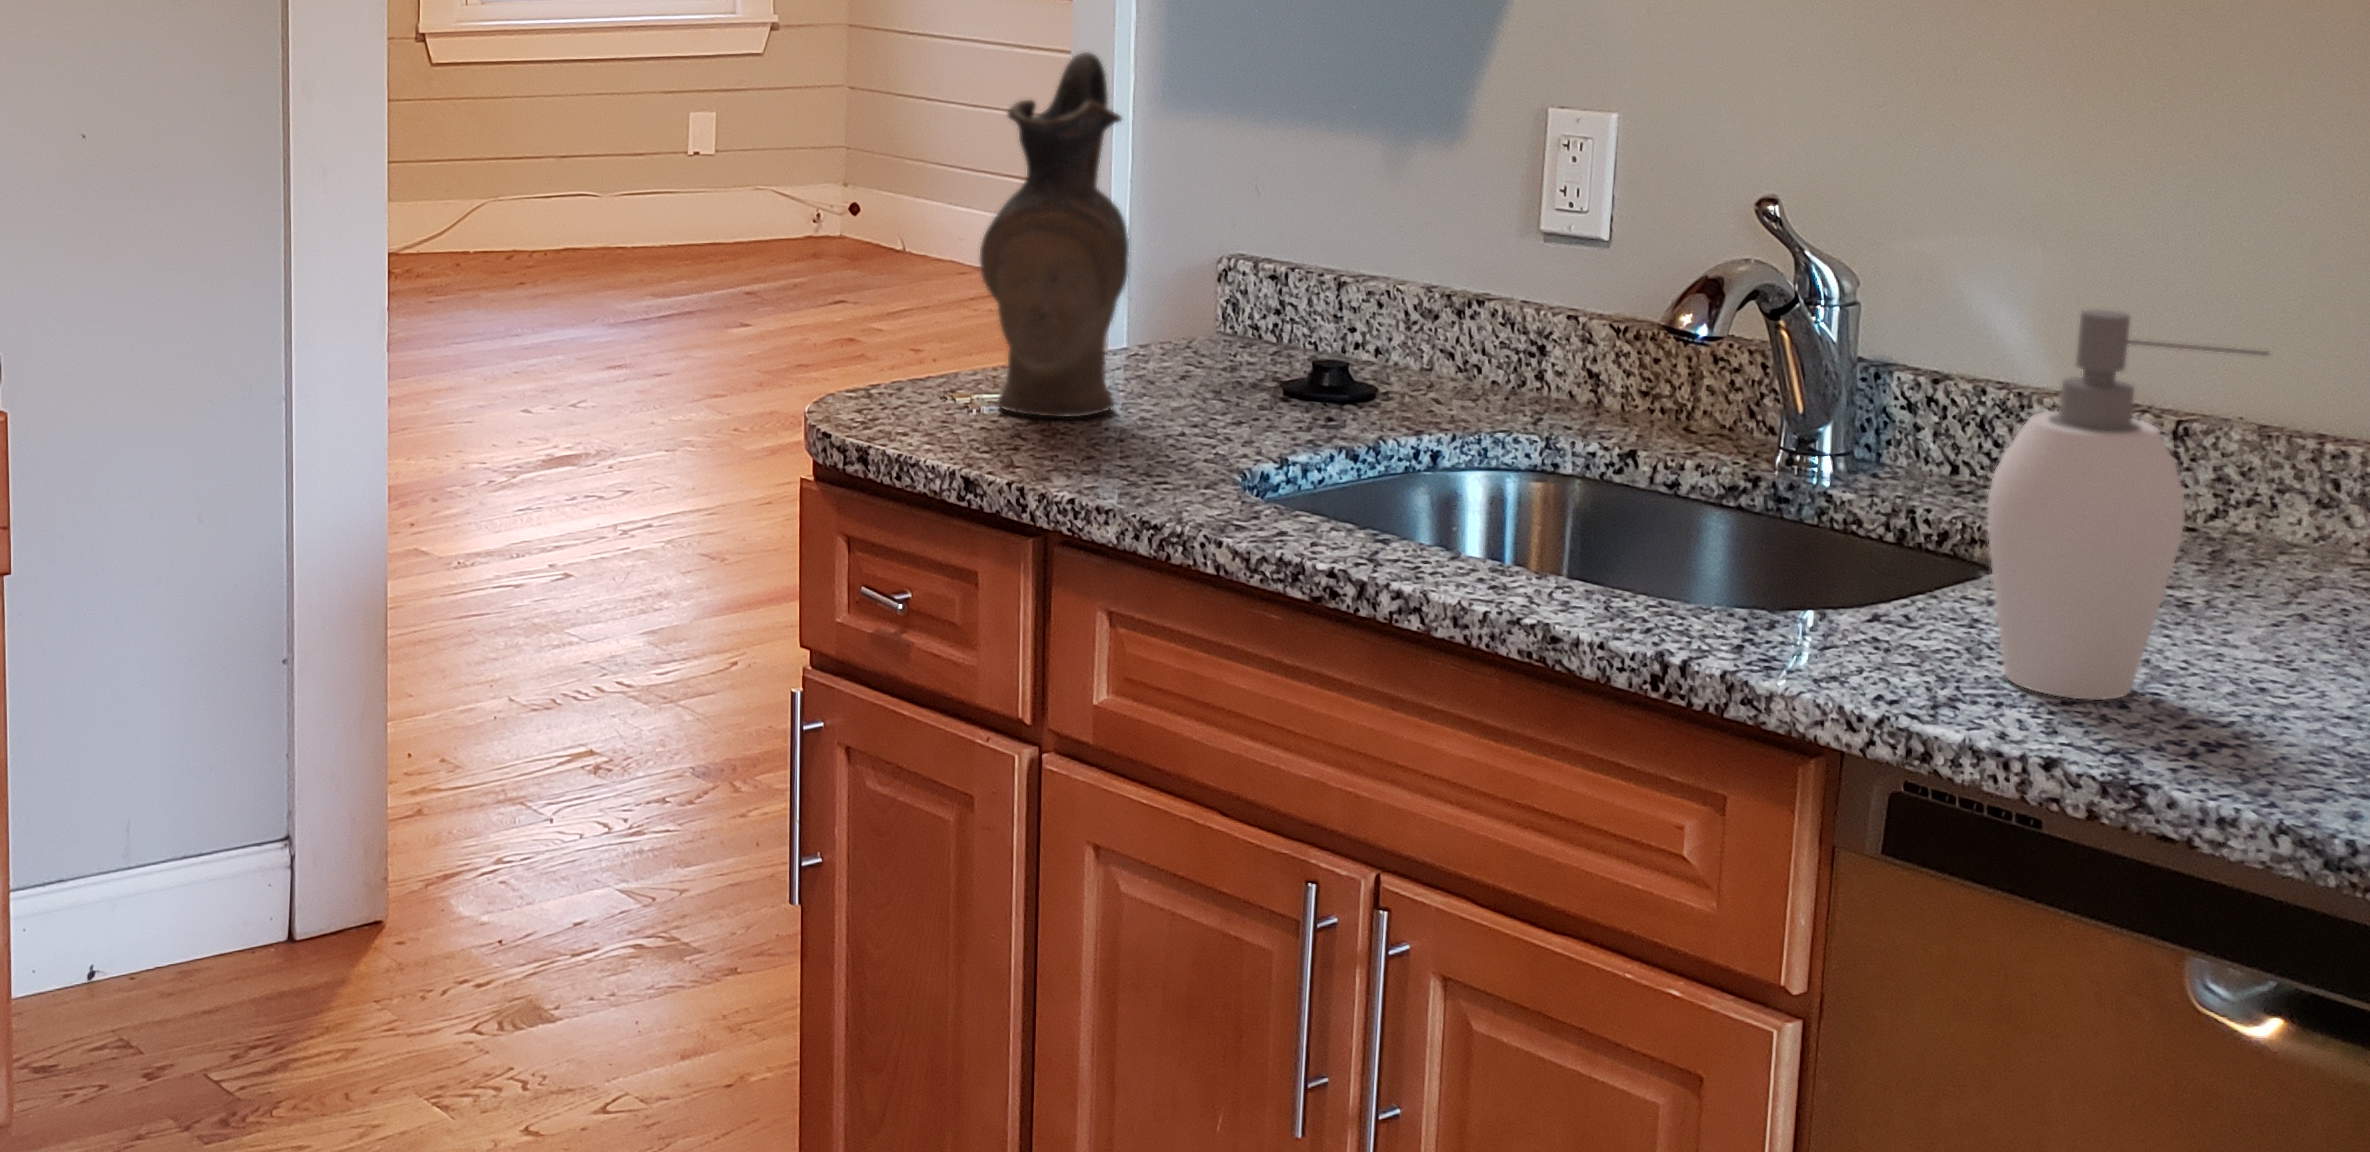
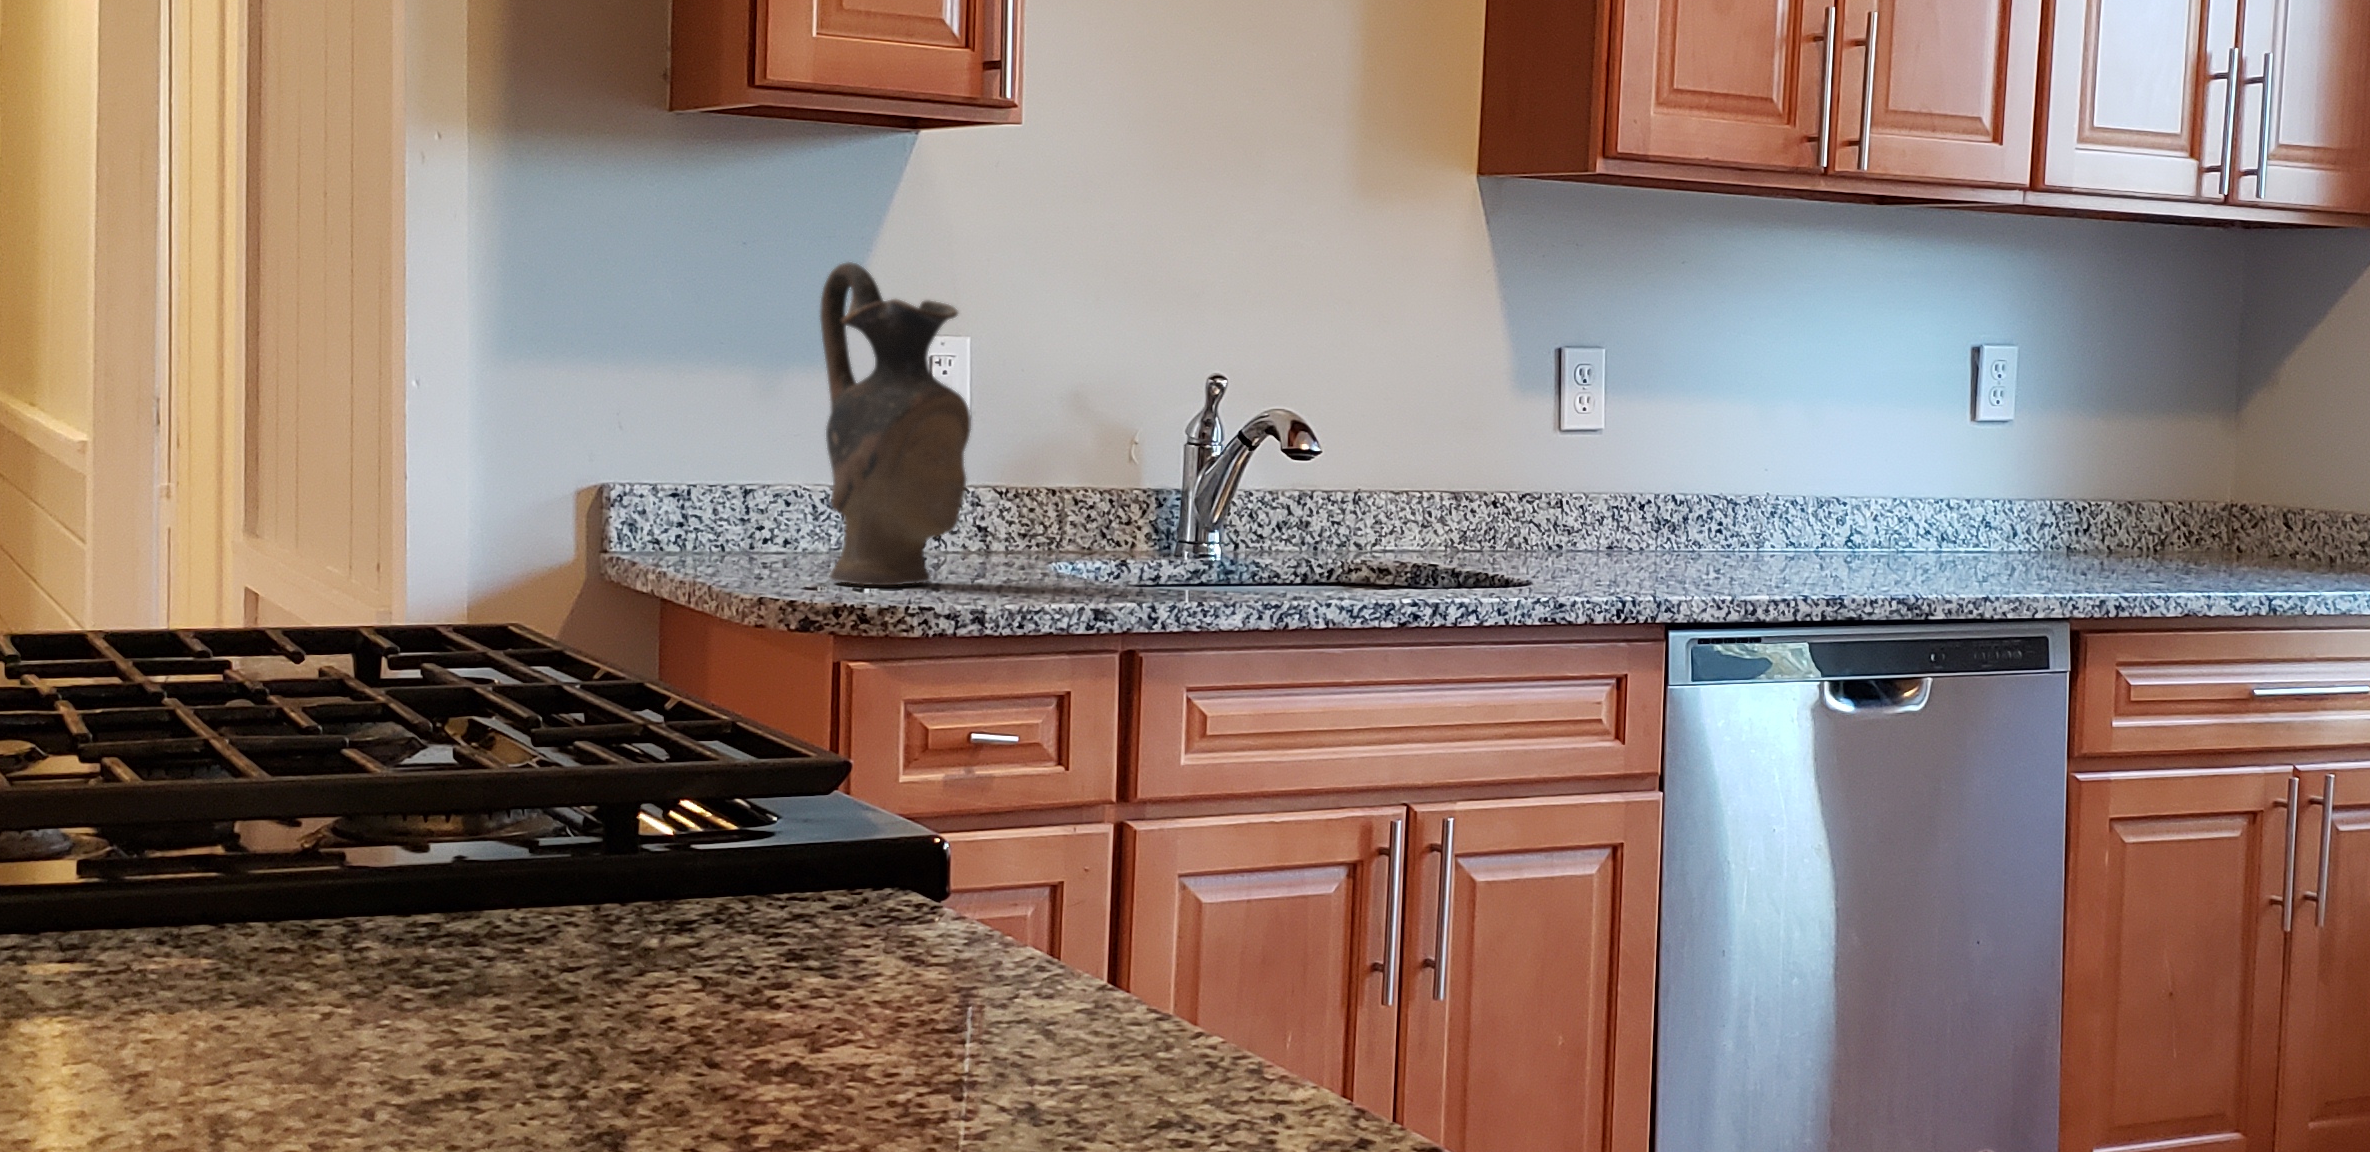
soap dispenser: present [1987,310,2269,700] -> none [1647,376,1738,582]

